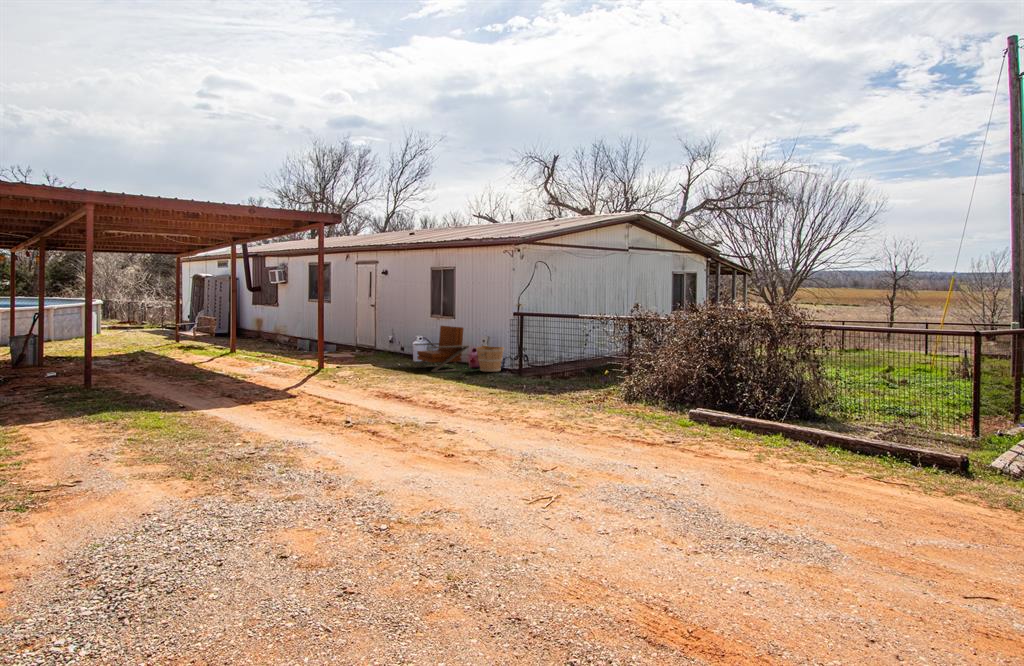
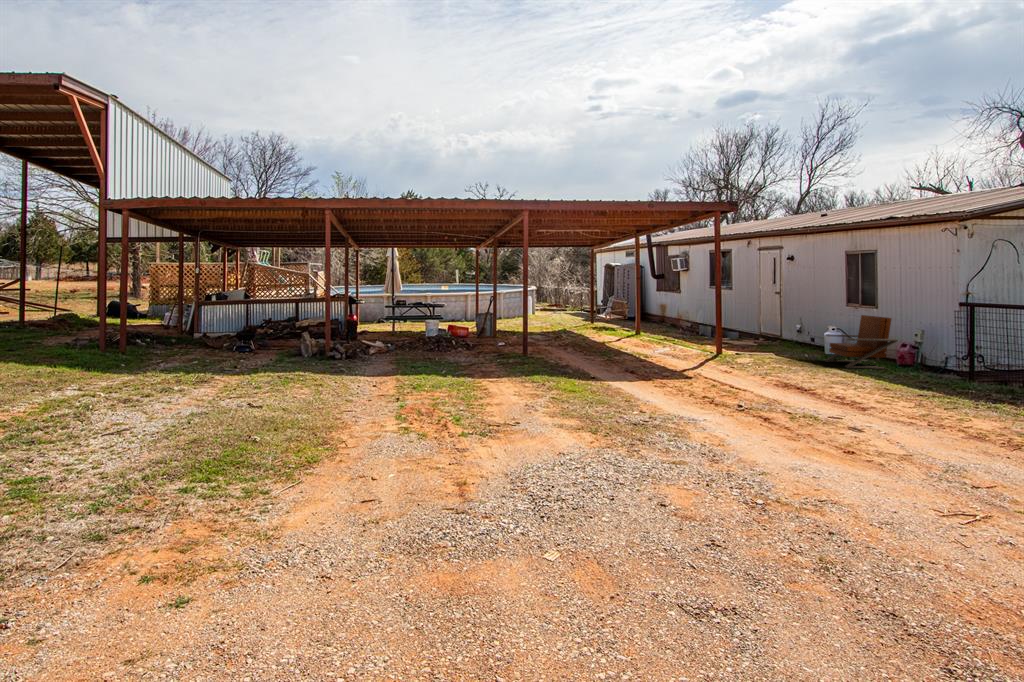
wooden bucket: present [476,346,504,372] -> none [907,341,948,373]

